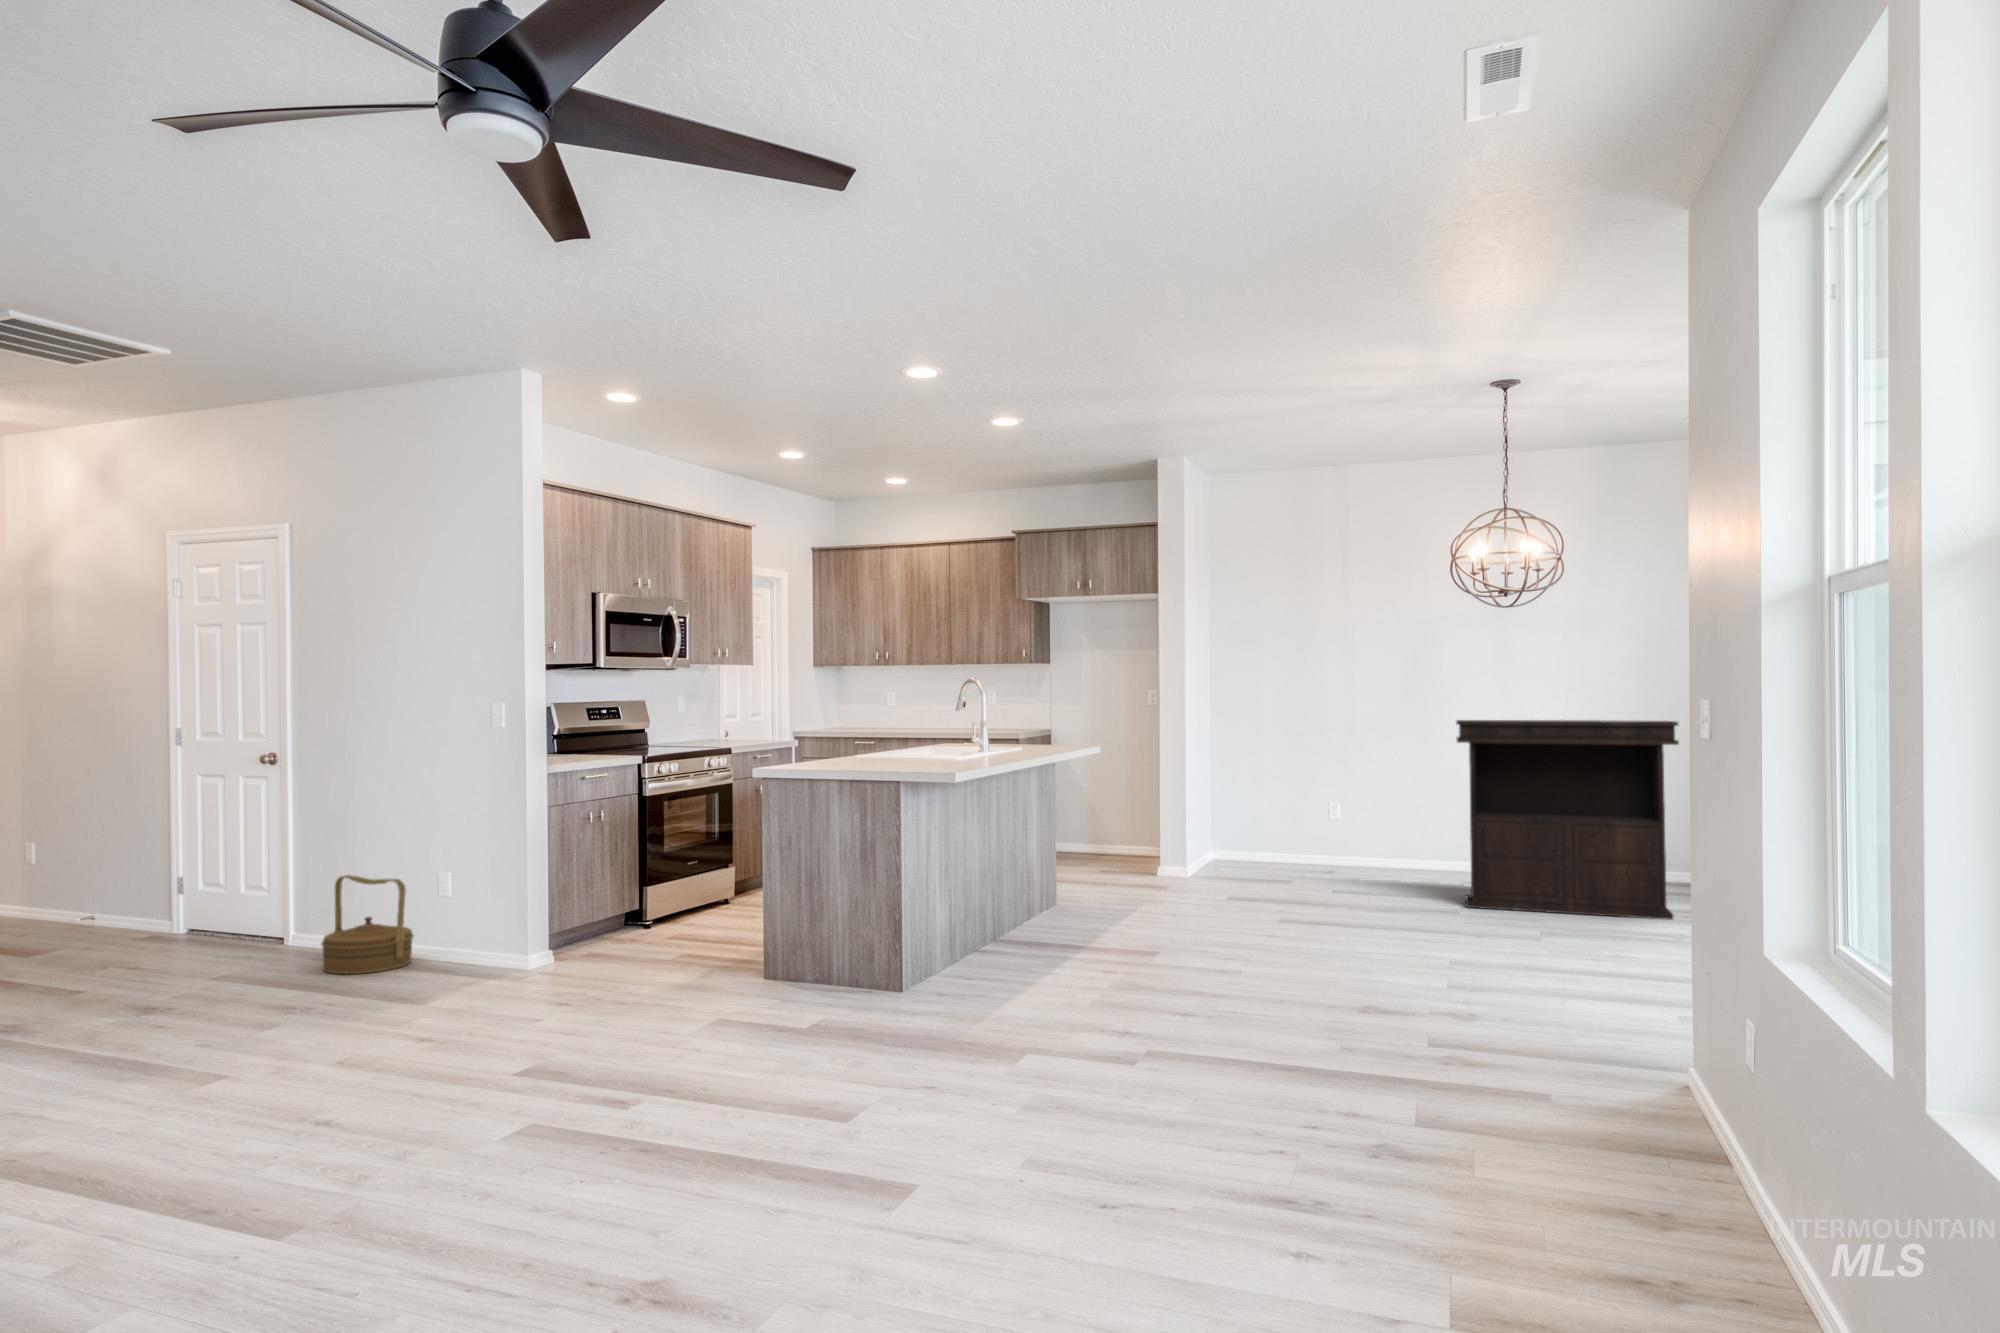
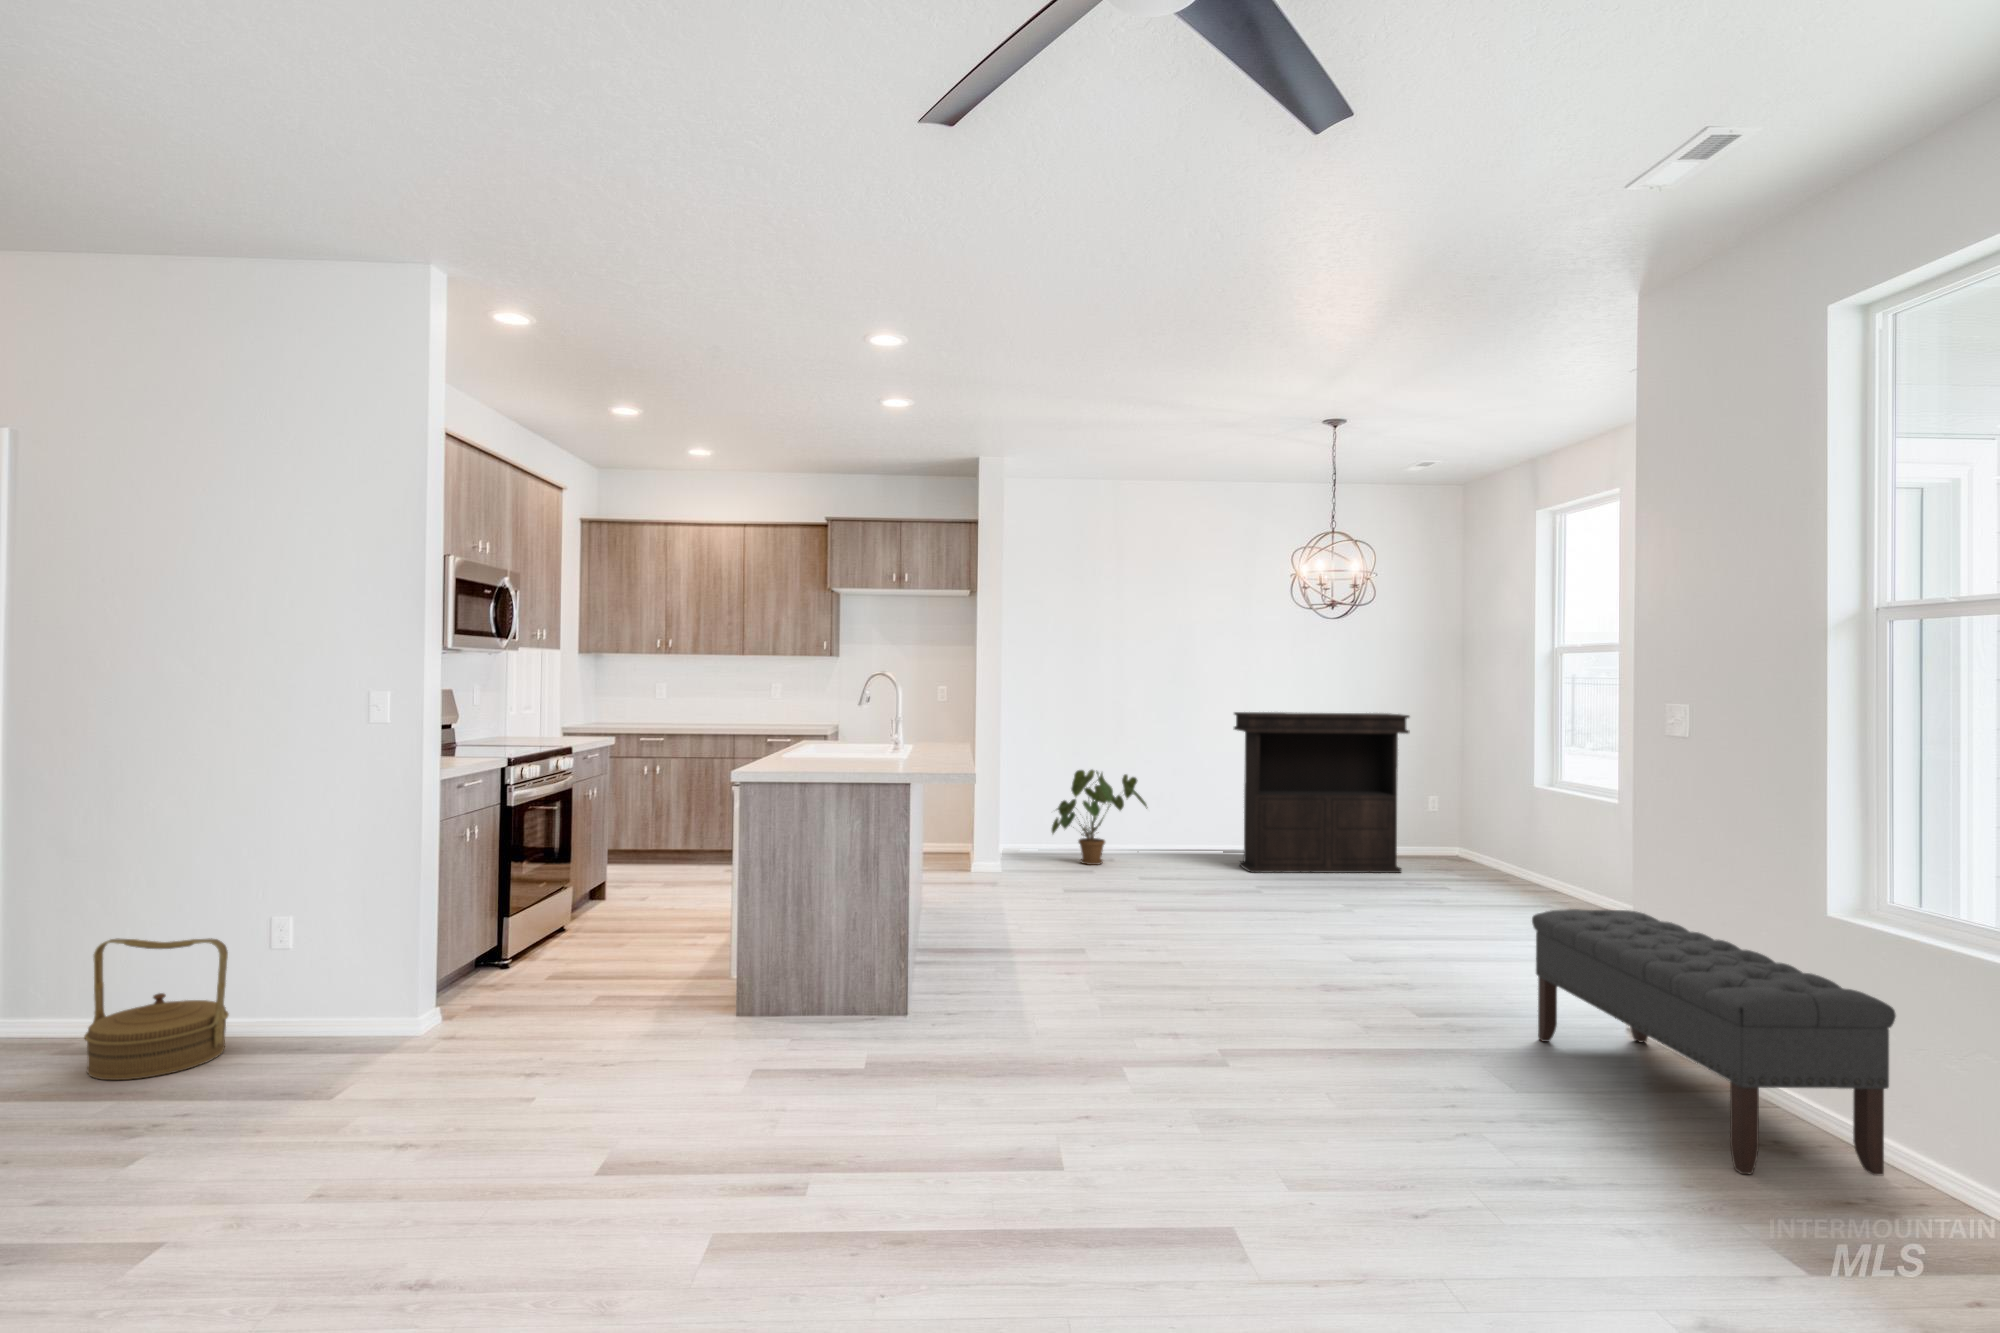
house plant: none [1245,785,1354,890] -> present [1052,770,1148,865]
bench: none [1497,933,1708,1253] -> present [1532,909,1896,1175]

